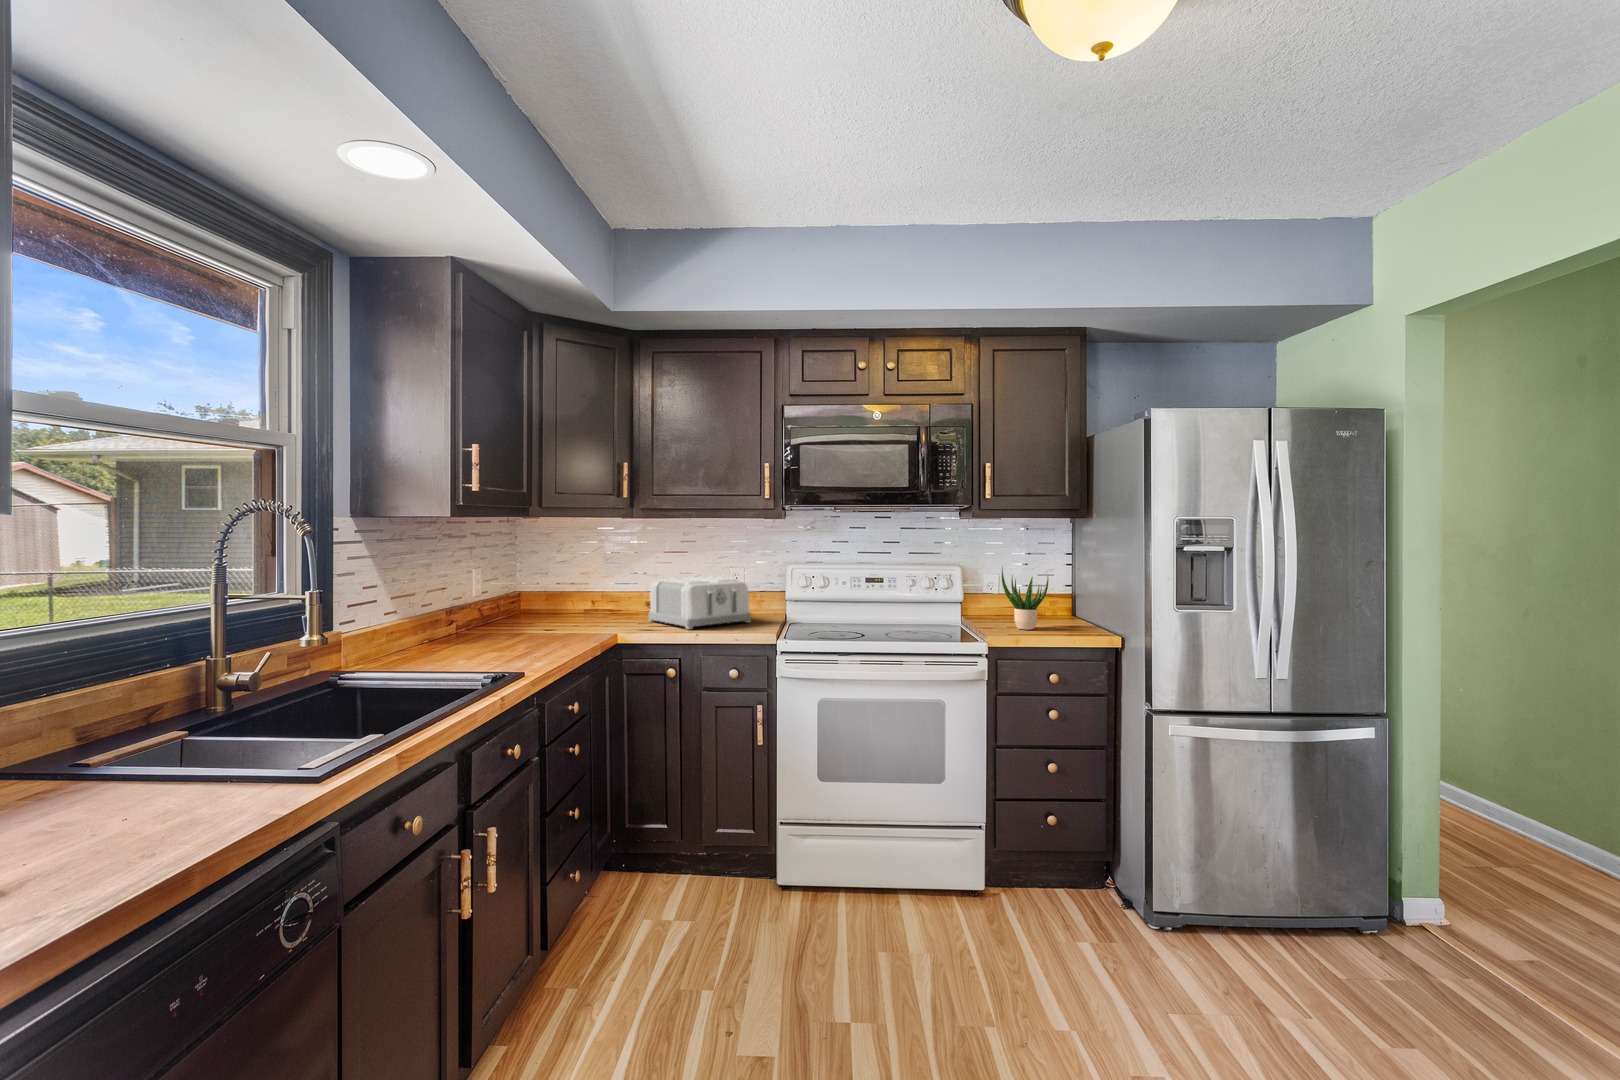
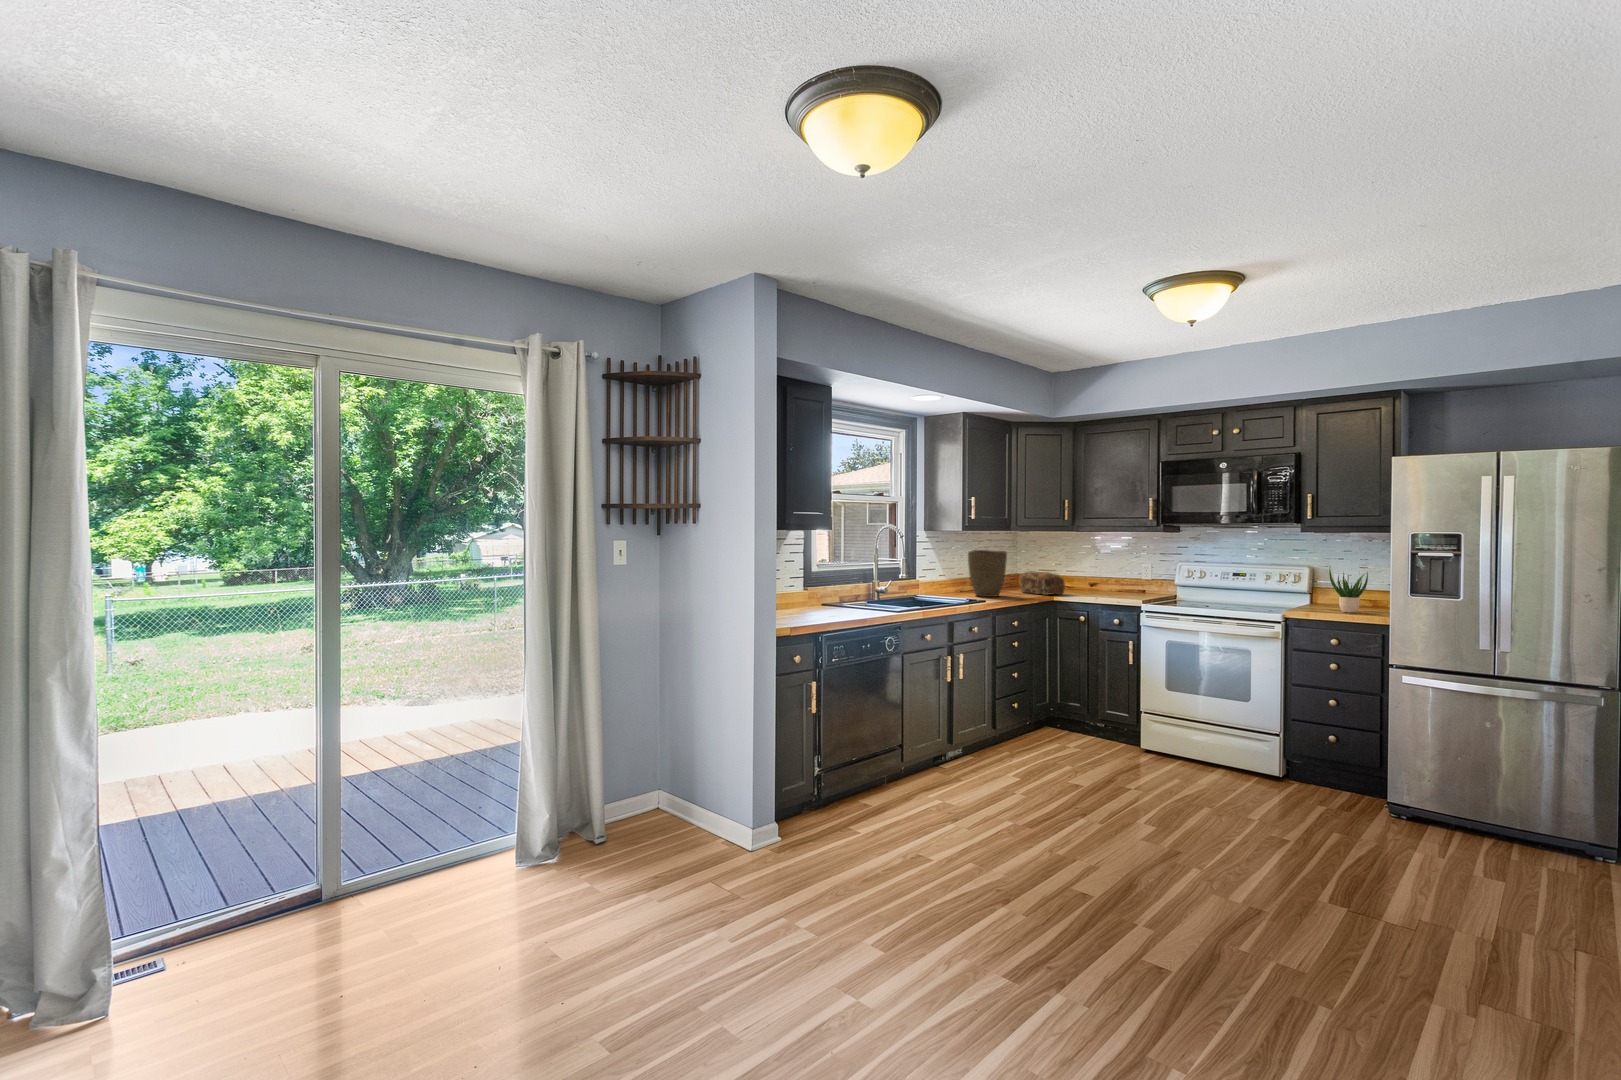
vase: none [454,557,537,651] -> present [968,550,1007,597]
toaster: present [648,577,751,629] -> none [1084,567,1146,597]
bread loaf: none [545,591,628,632] -> present [1020,571,1065,595]

